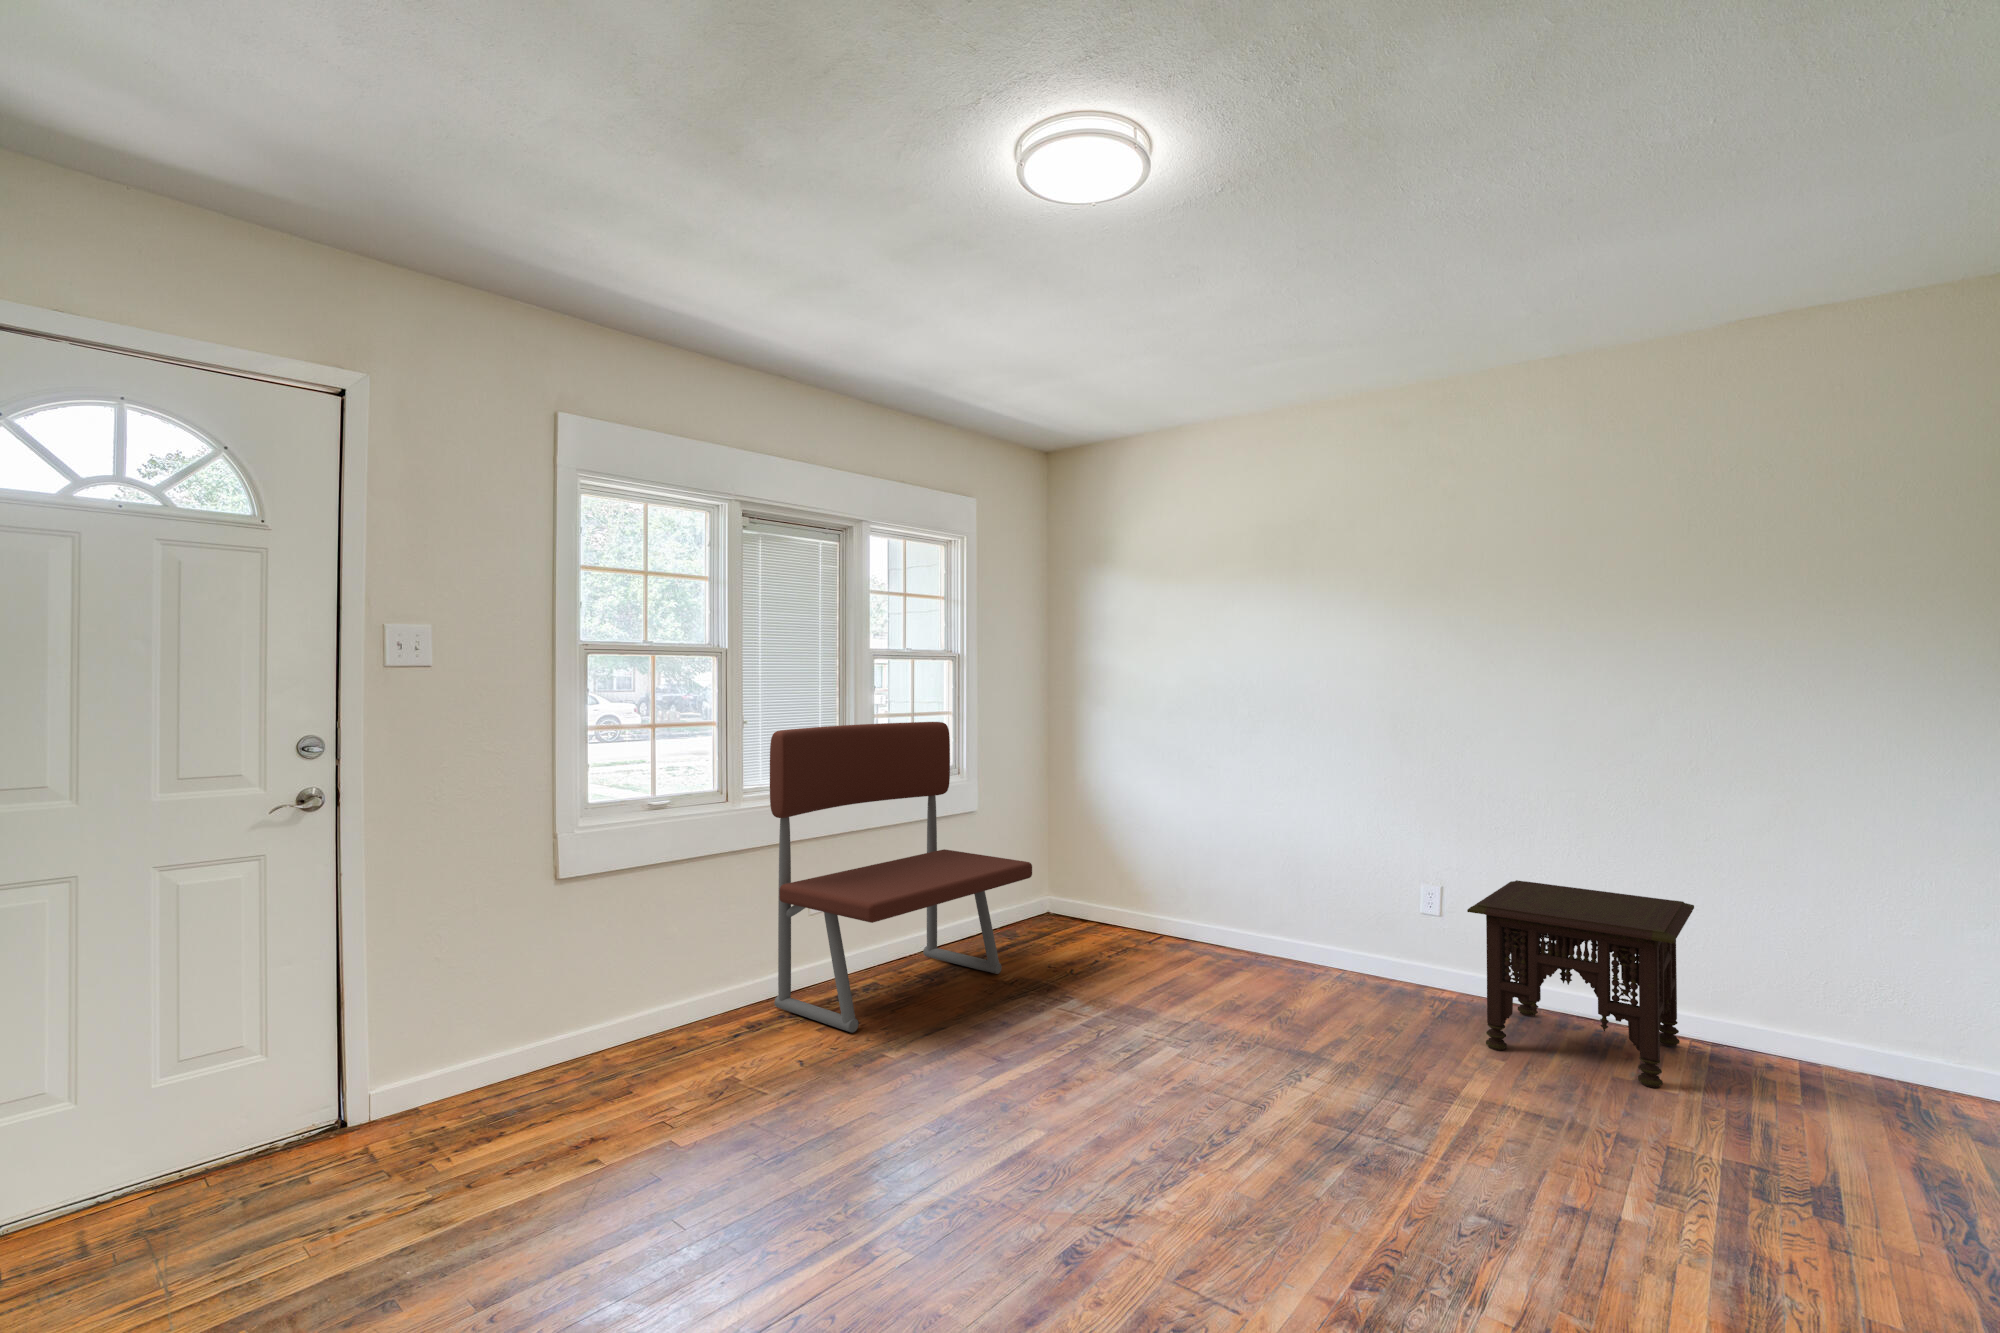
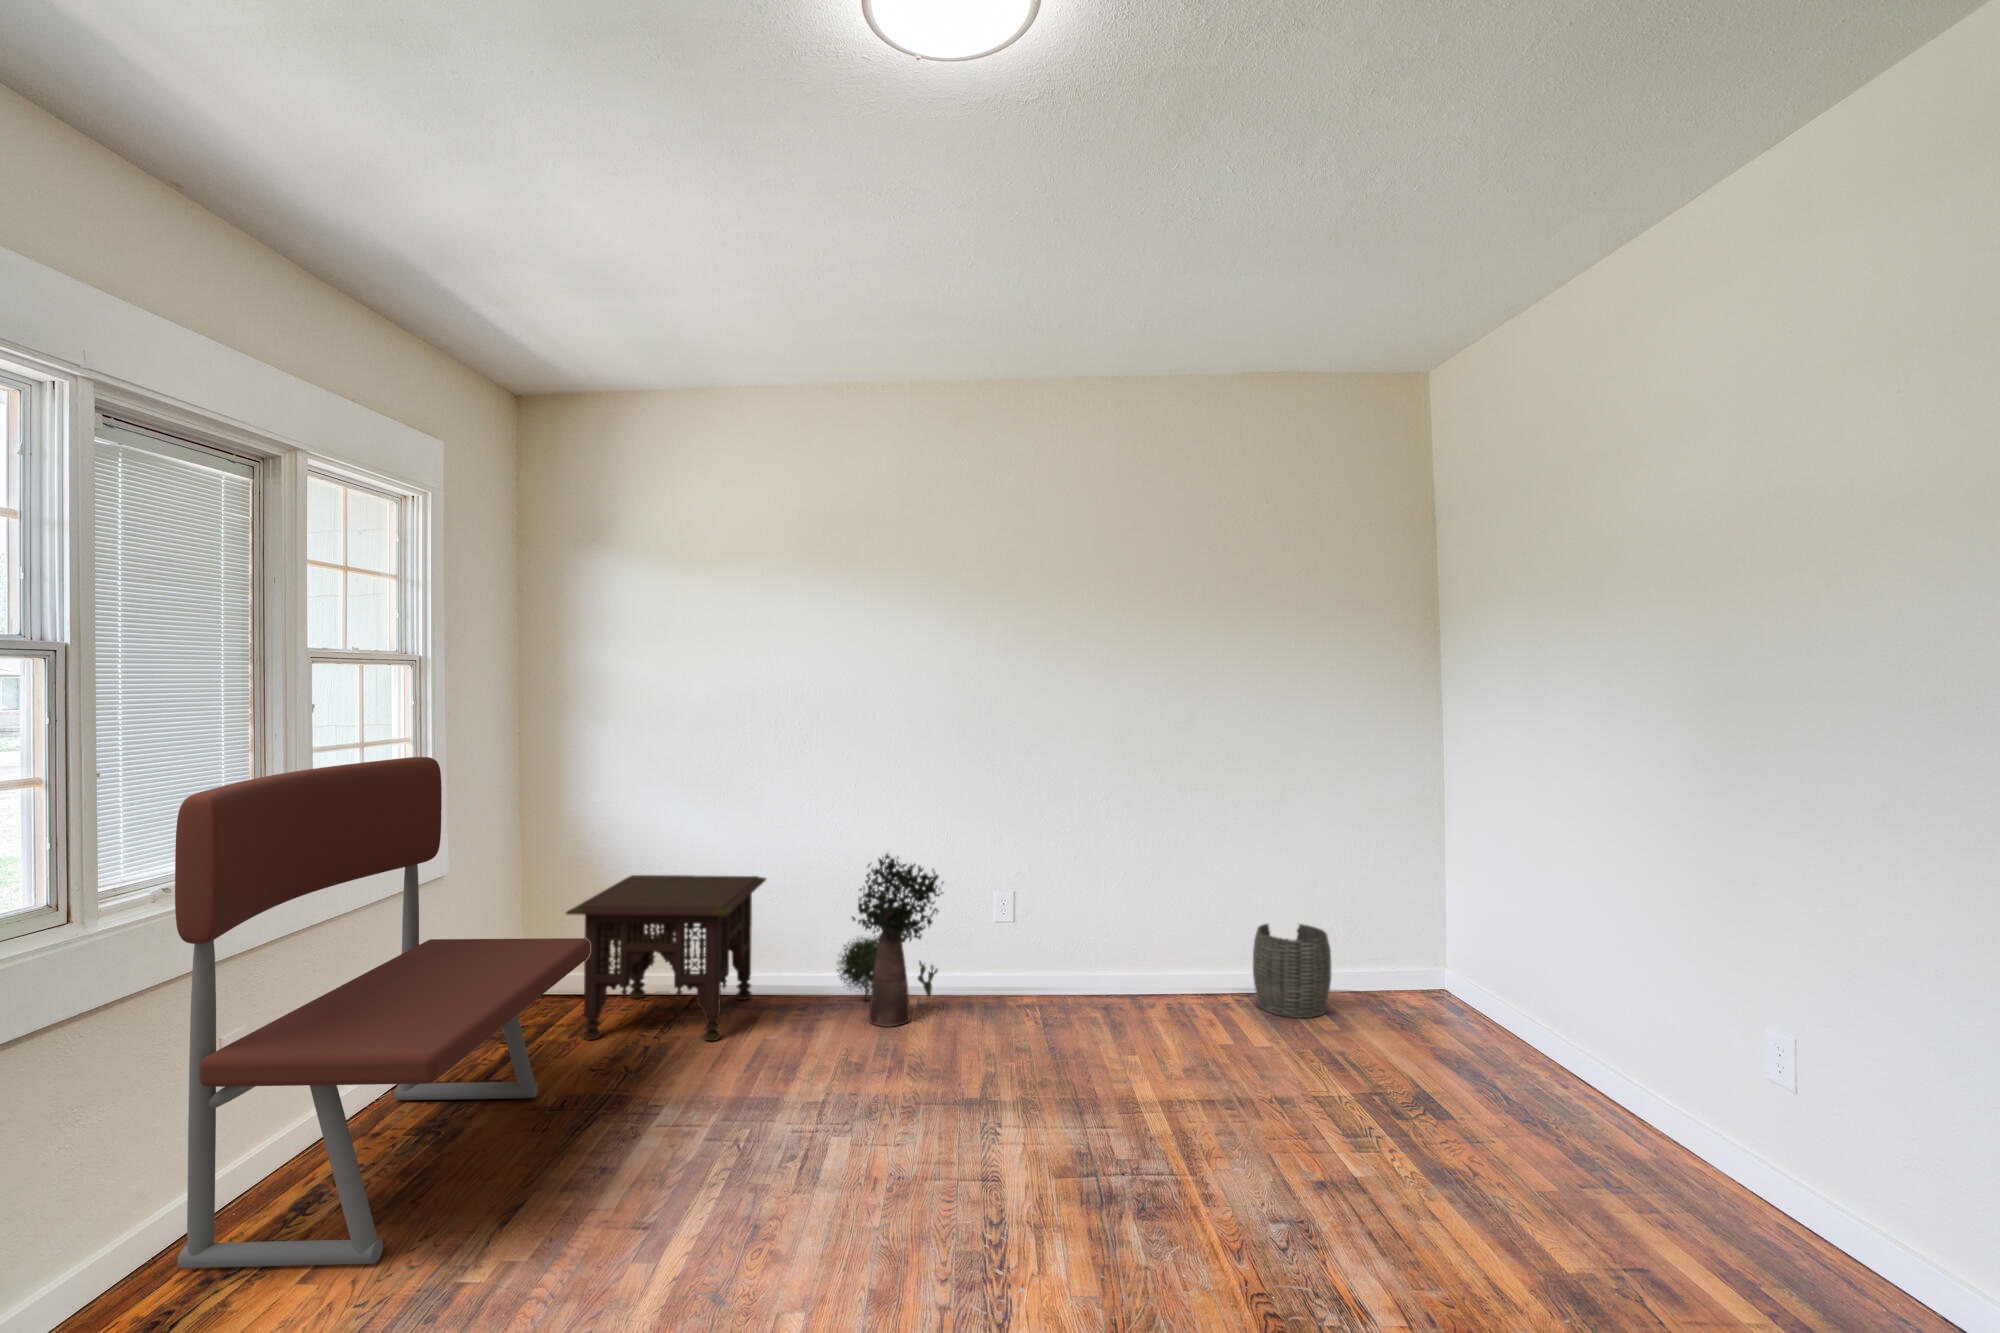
potted plant: none [1256,830,1367,993] -> present [837,854,943,1027]
side table: present [1467,880,1694,1088] -> present [566,875,766,1041]
woven basket: none [1767,974,1899,1106] -> present [1253,924,1331,1018]

